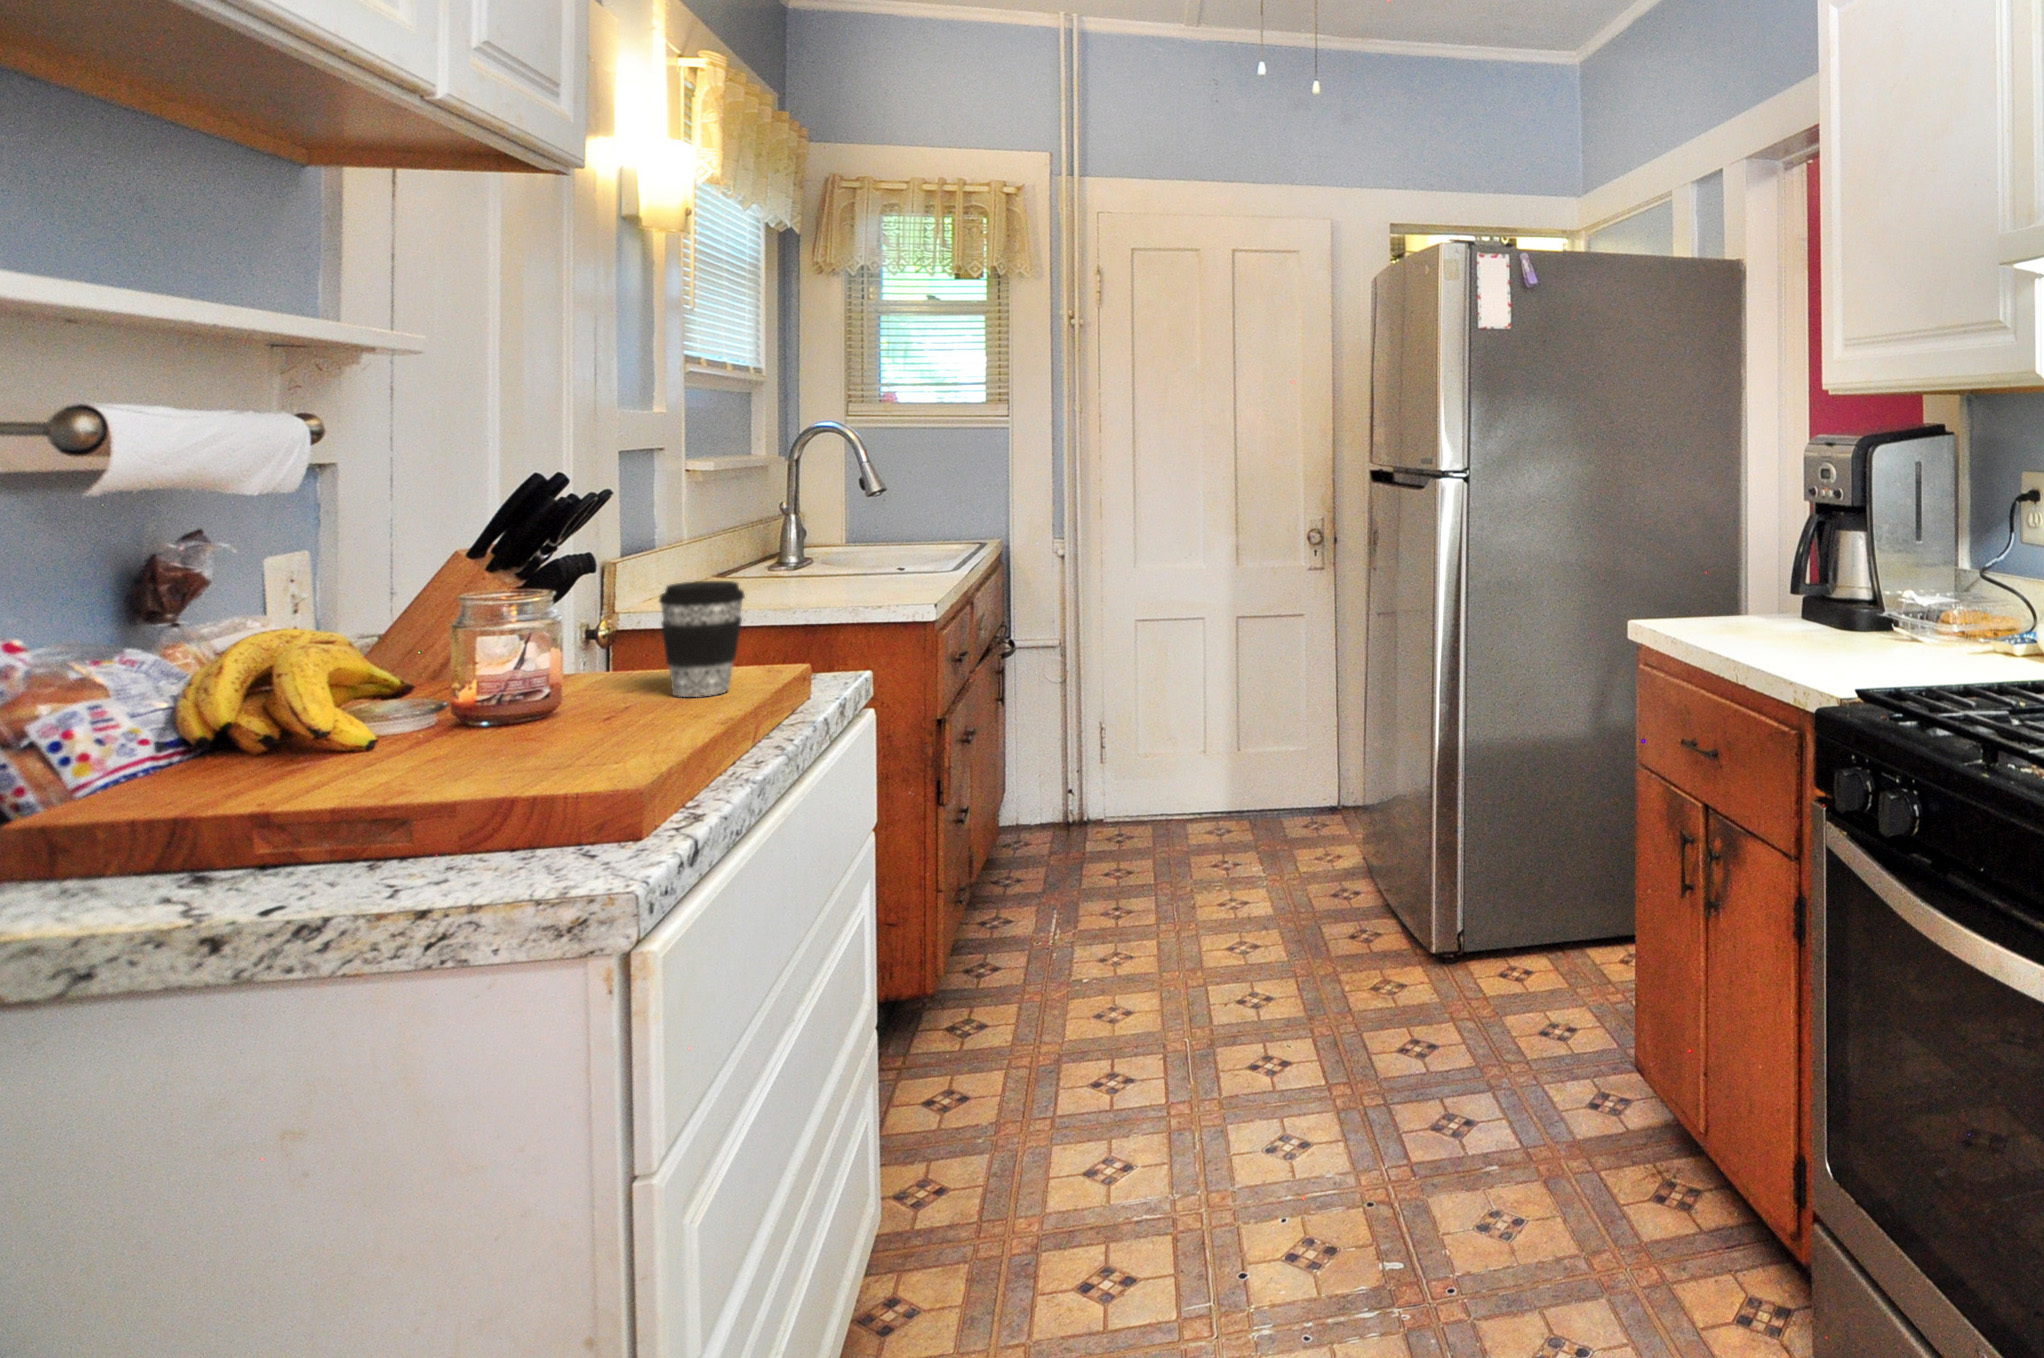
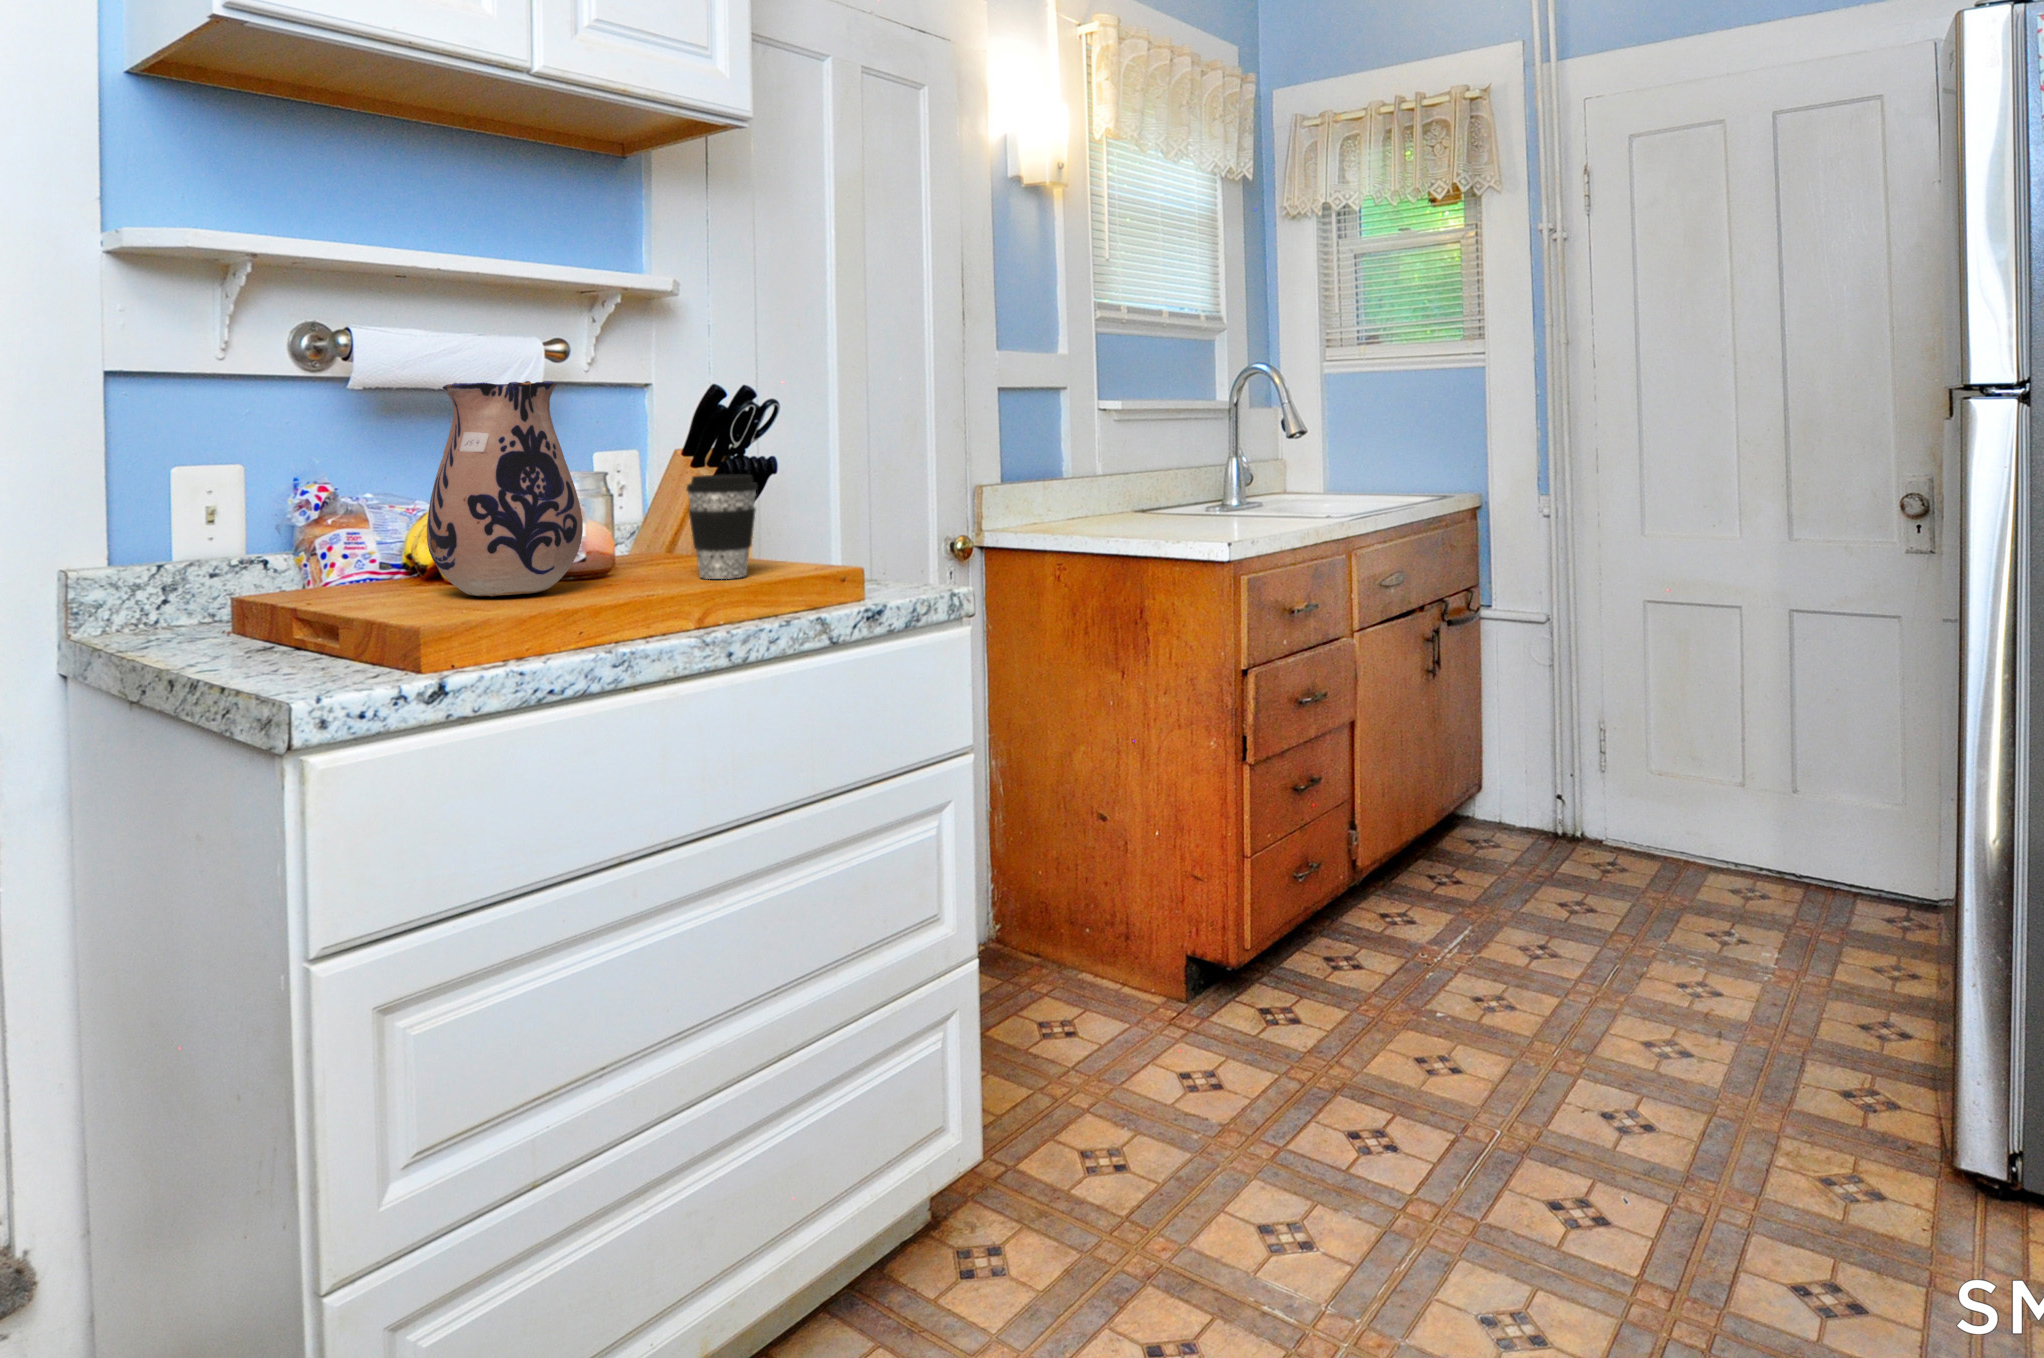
ceramic pitcher: none [410,496,635,755] -> present [427,381,583,597]

